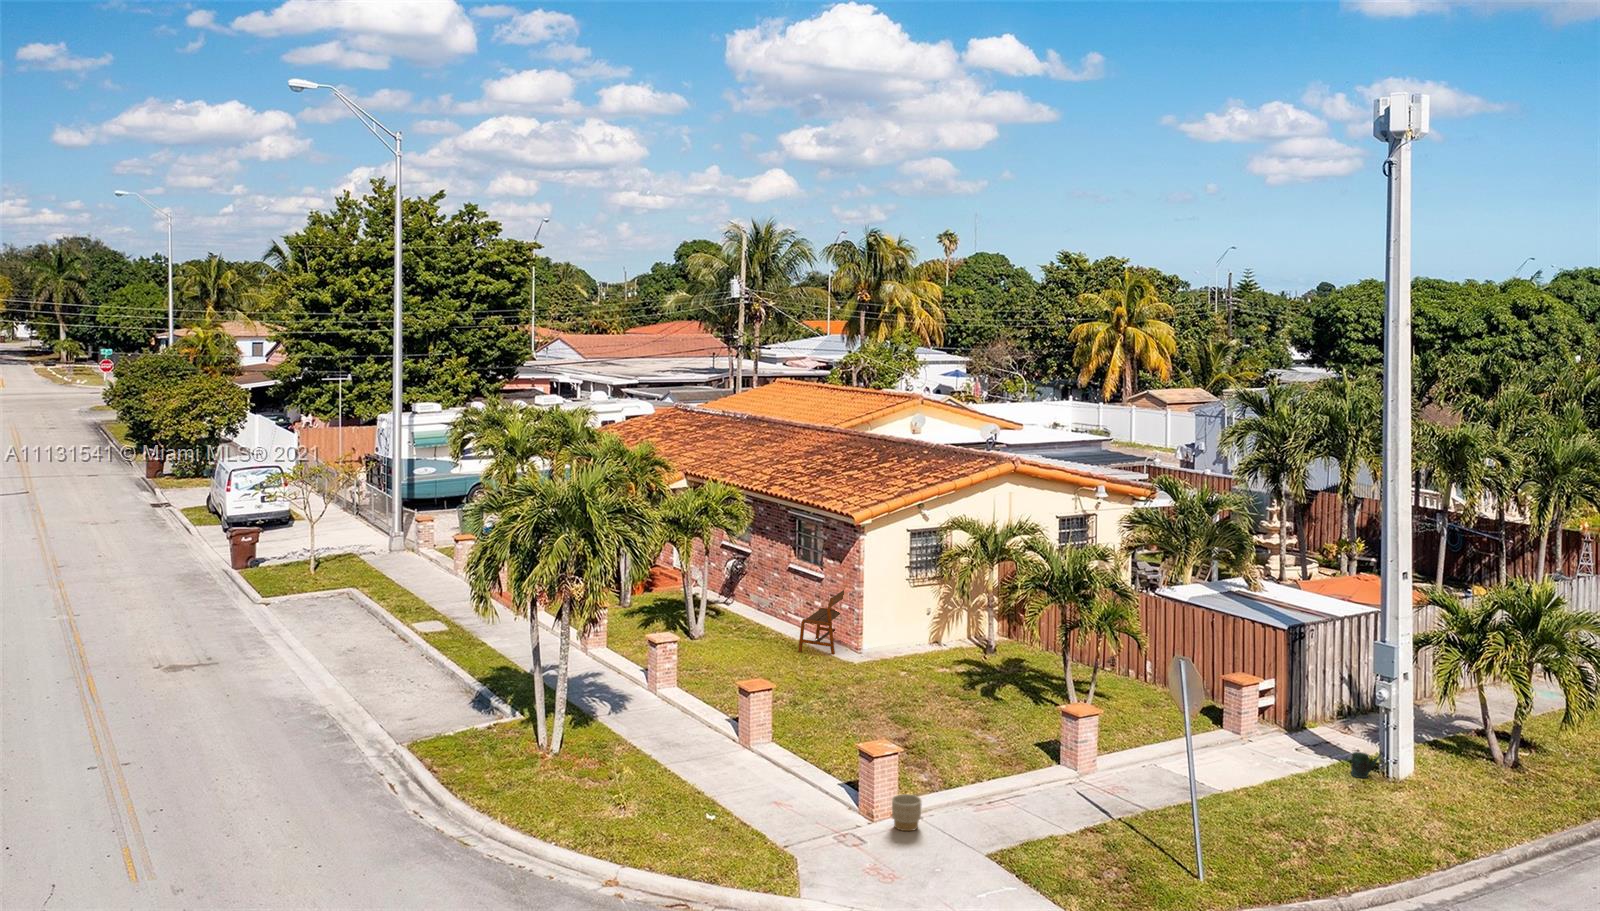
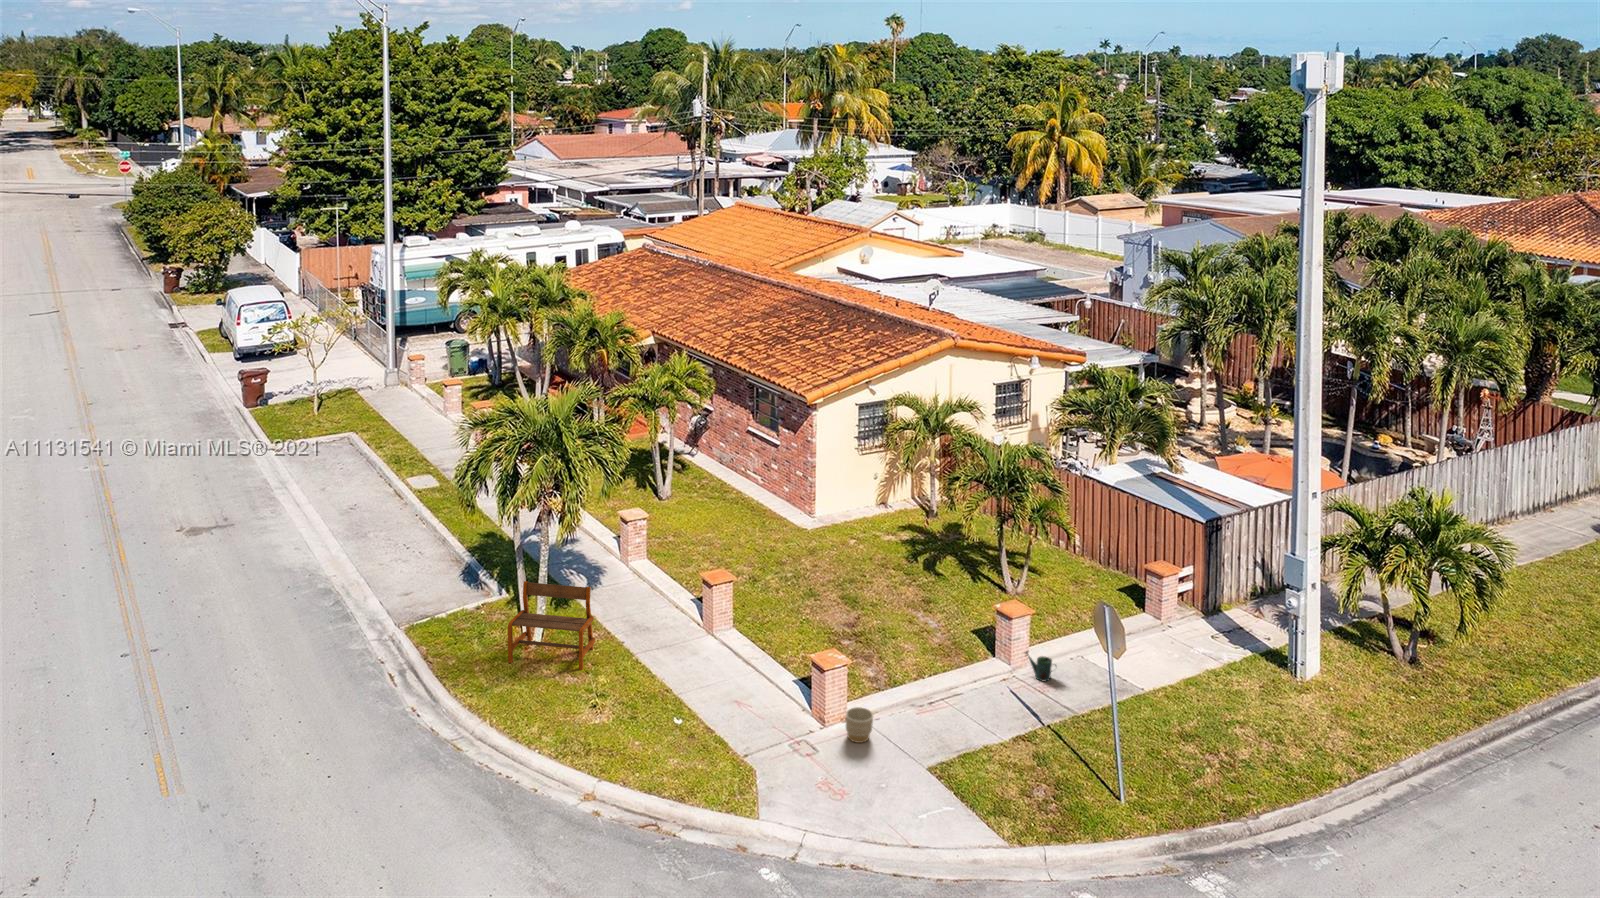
bench: present [798,590,844,654] -> present [508,581,595,670]
watering can: present [1347,751,1384,778] -> present [1025,651,1052,681]

